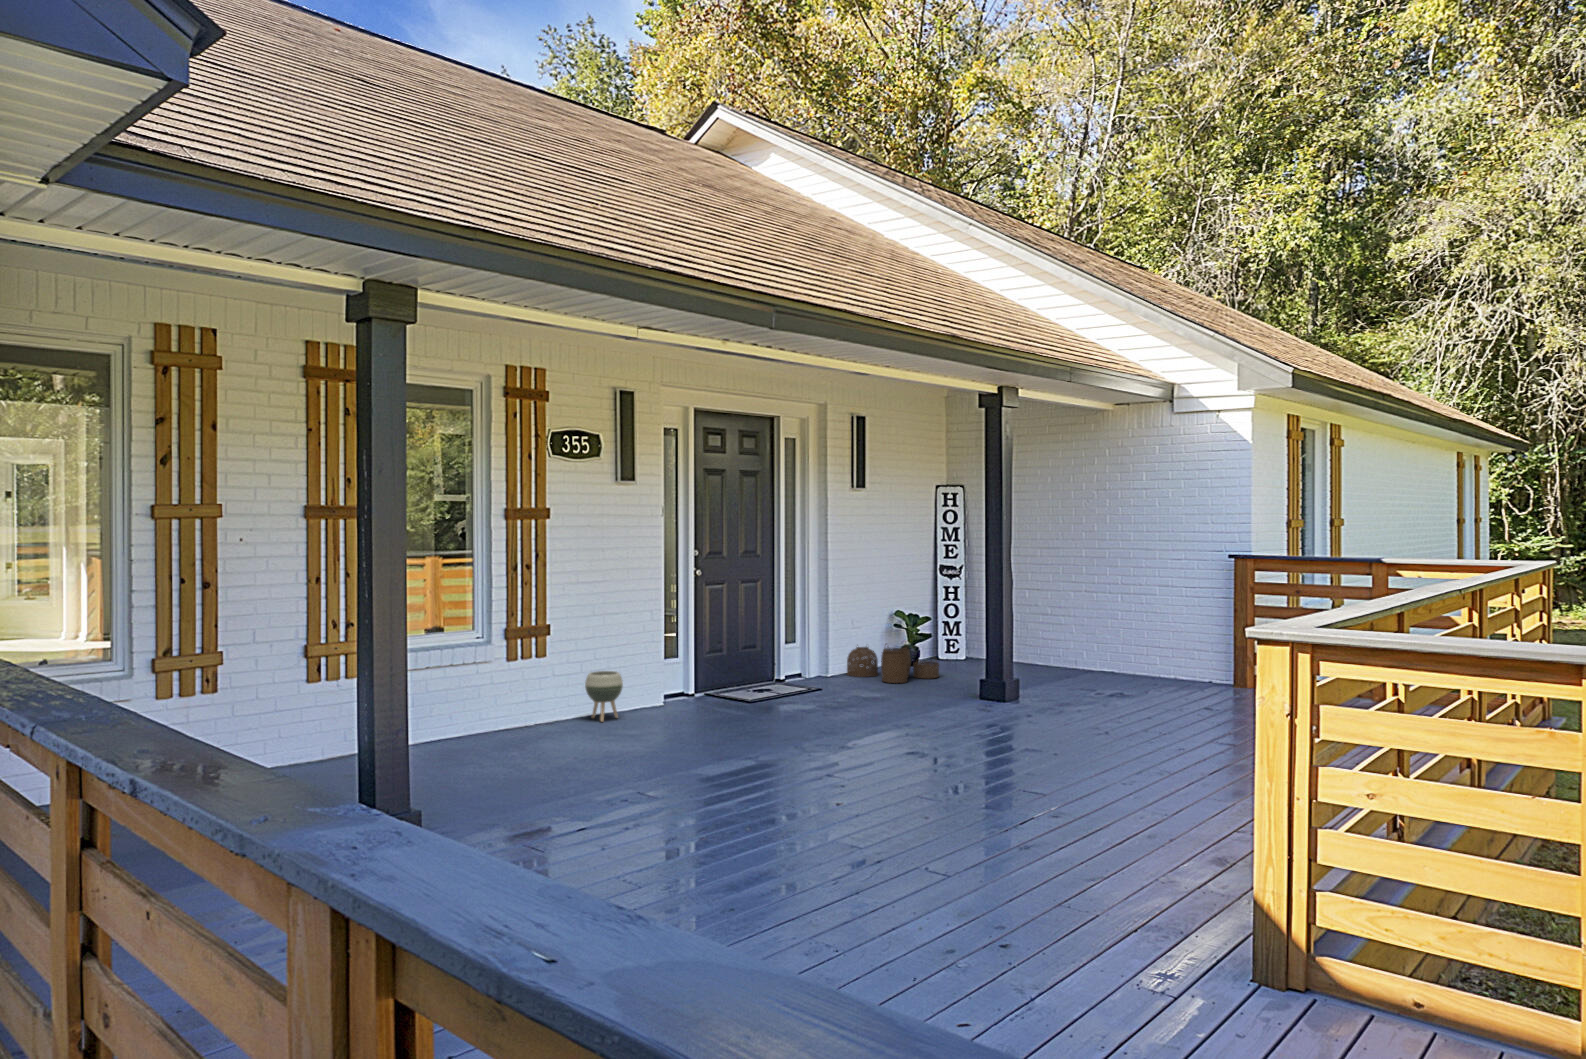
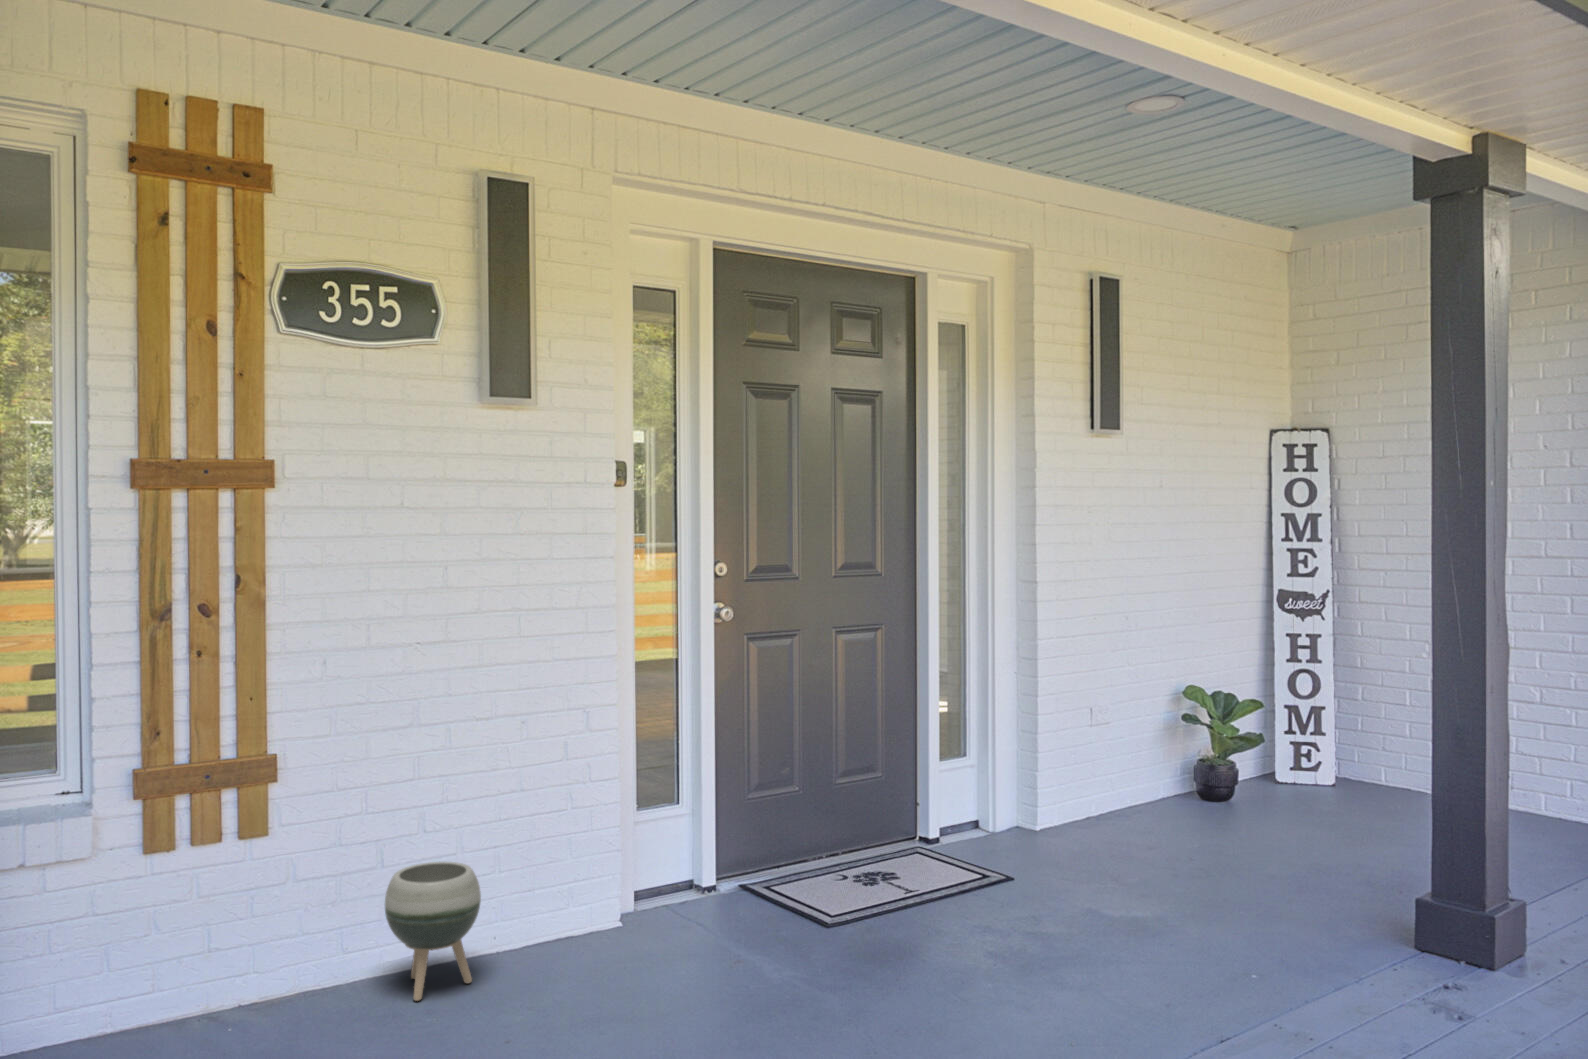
woven basket: present [846,644,939,683] -> none [1077,762,1288,863]

